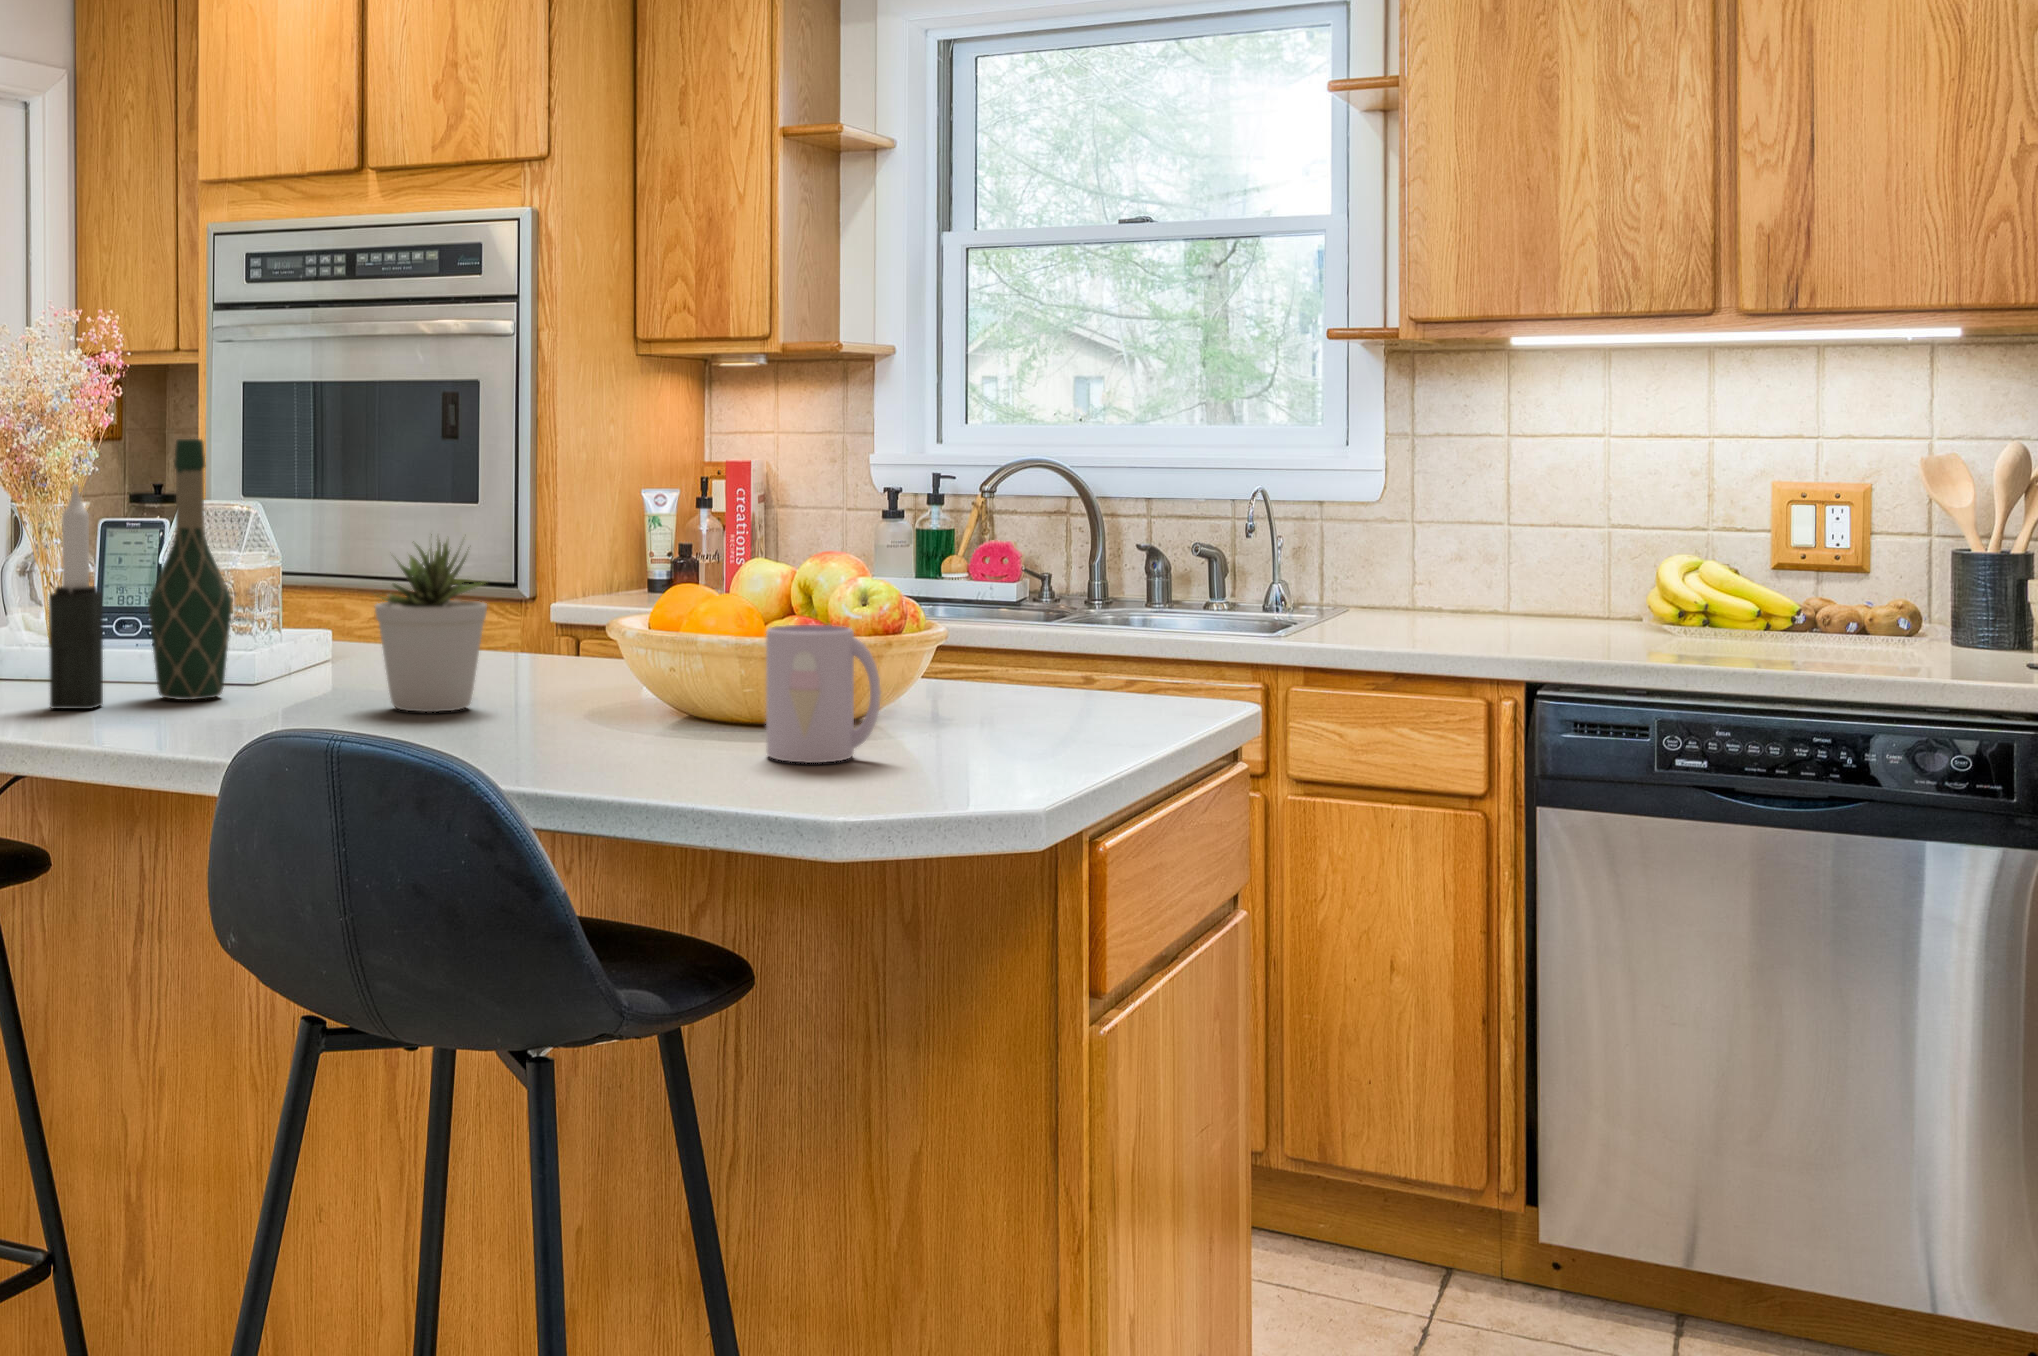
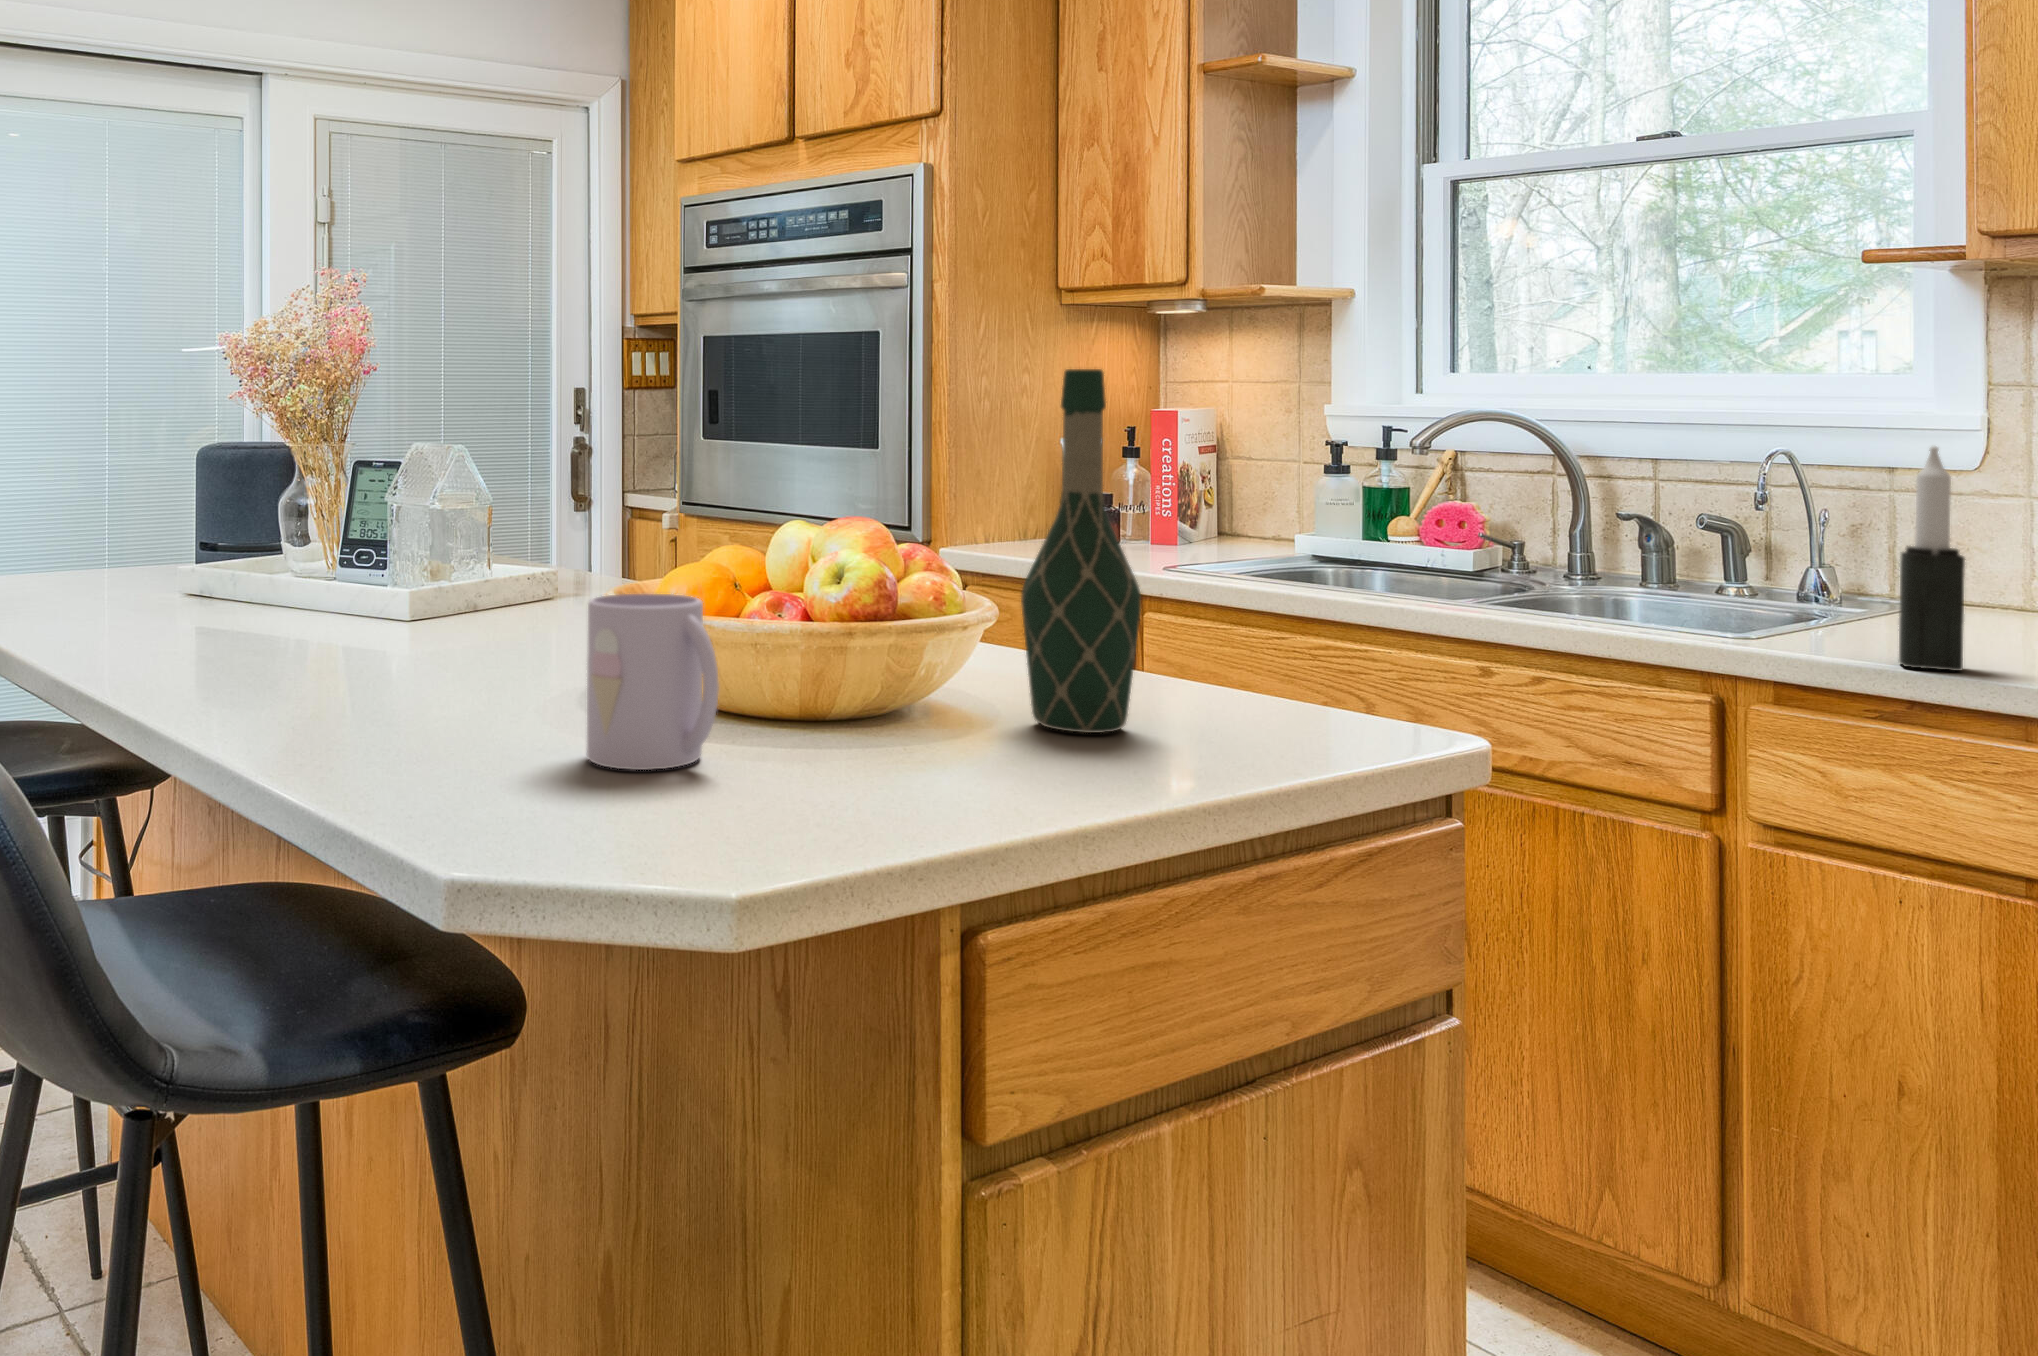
wine bottle: present [149,439,232,700] -> present [1021,369,1141,733]
candle: present [49,484,103,709] -> present [1899,446,1965,671]
potted plant: present [375,534,487,712] -> none [381,468,512,659]

